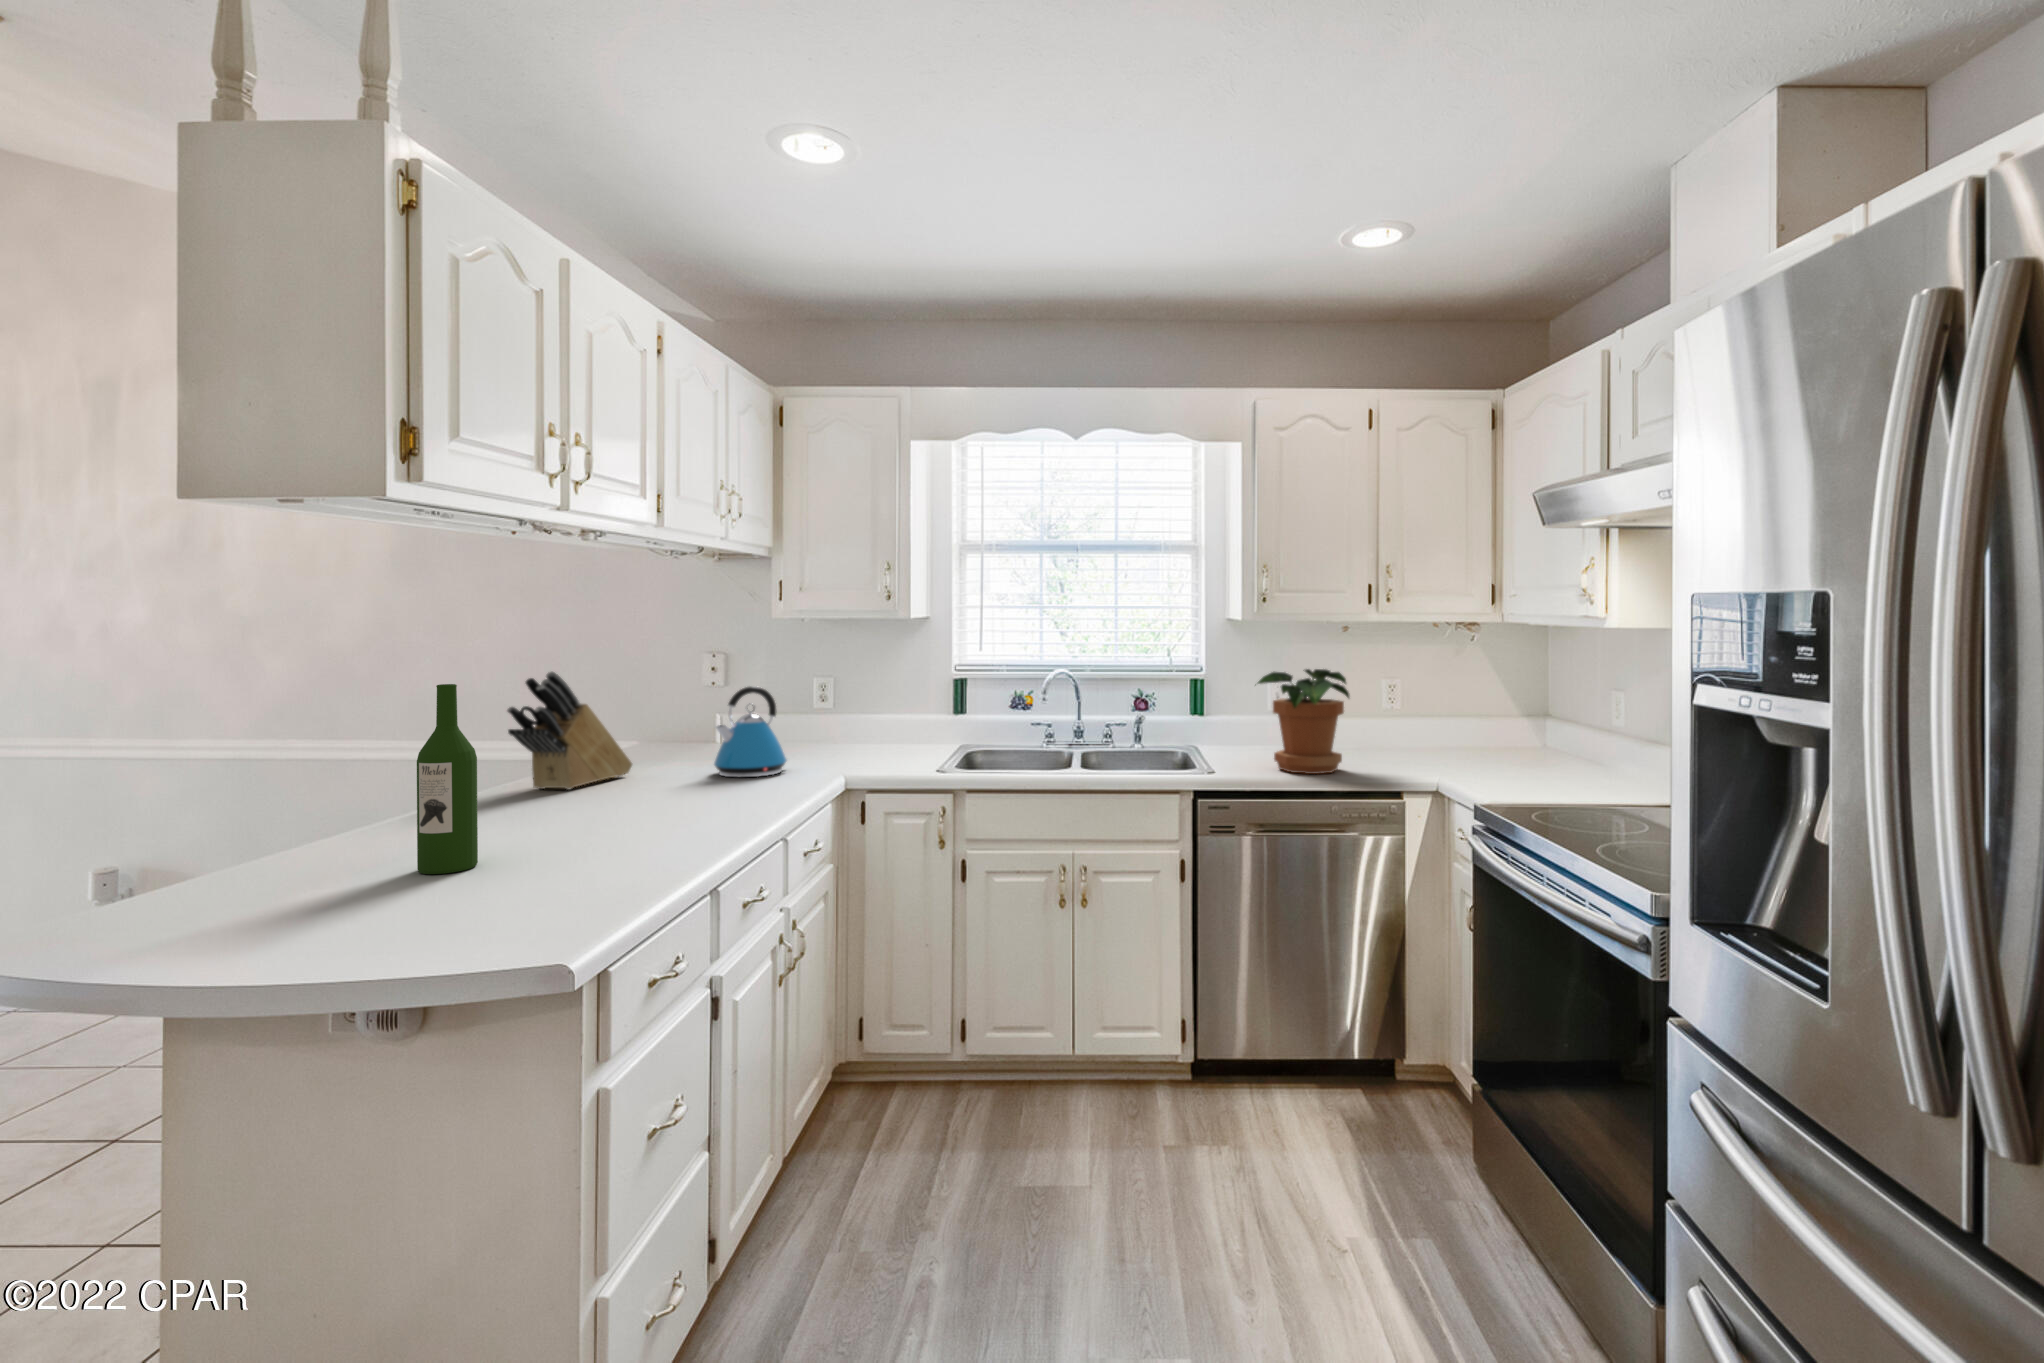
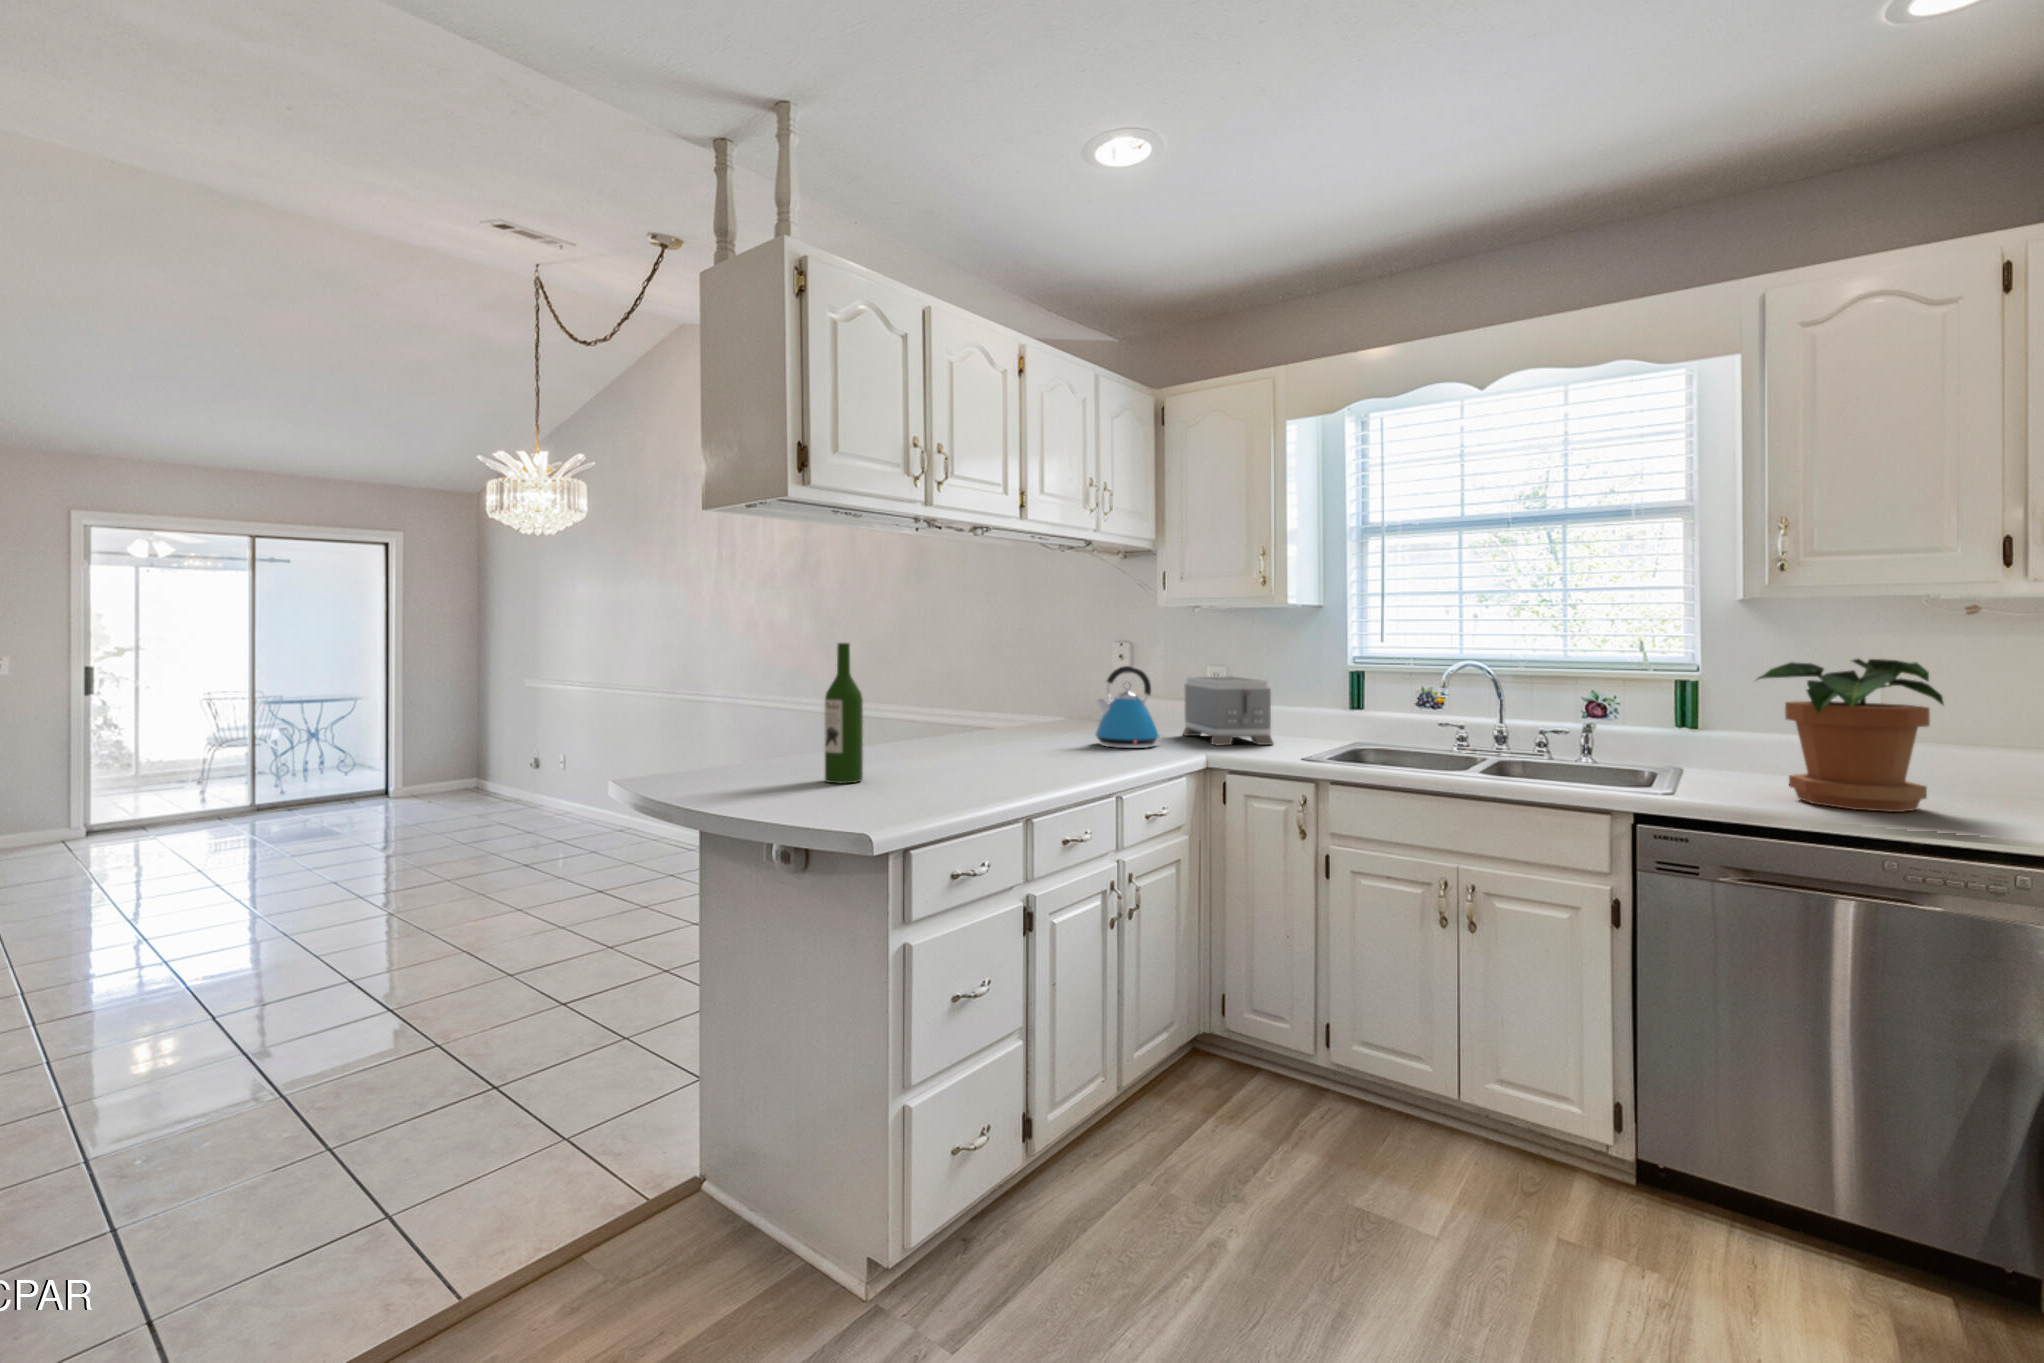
knife block: present [507,672,632,790] -> none [936,647,1035,744]
toaster: none [792,690,895,764] -> present [1183,676,1274,745]

